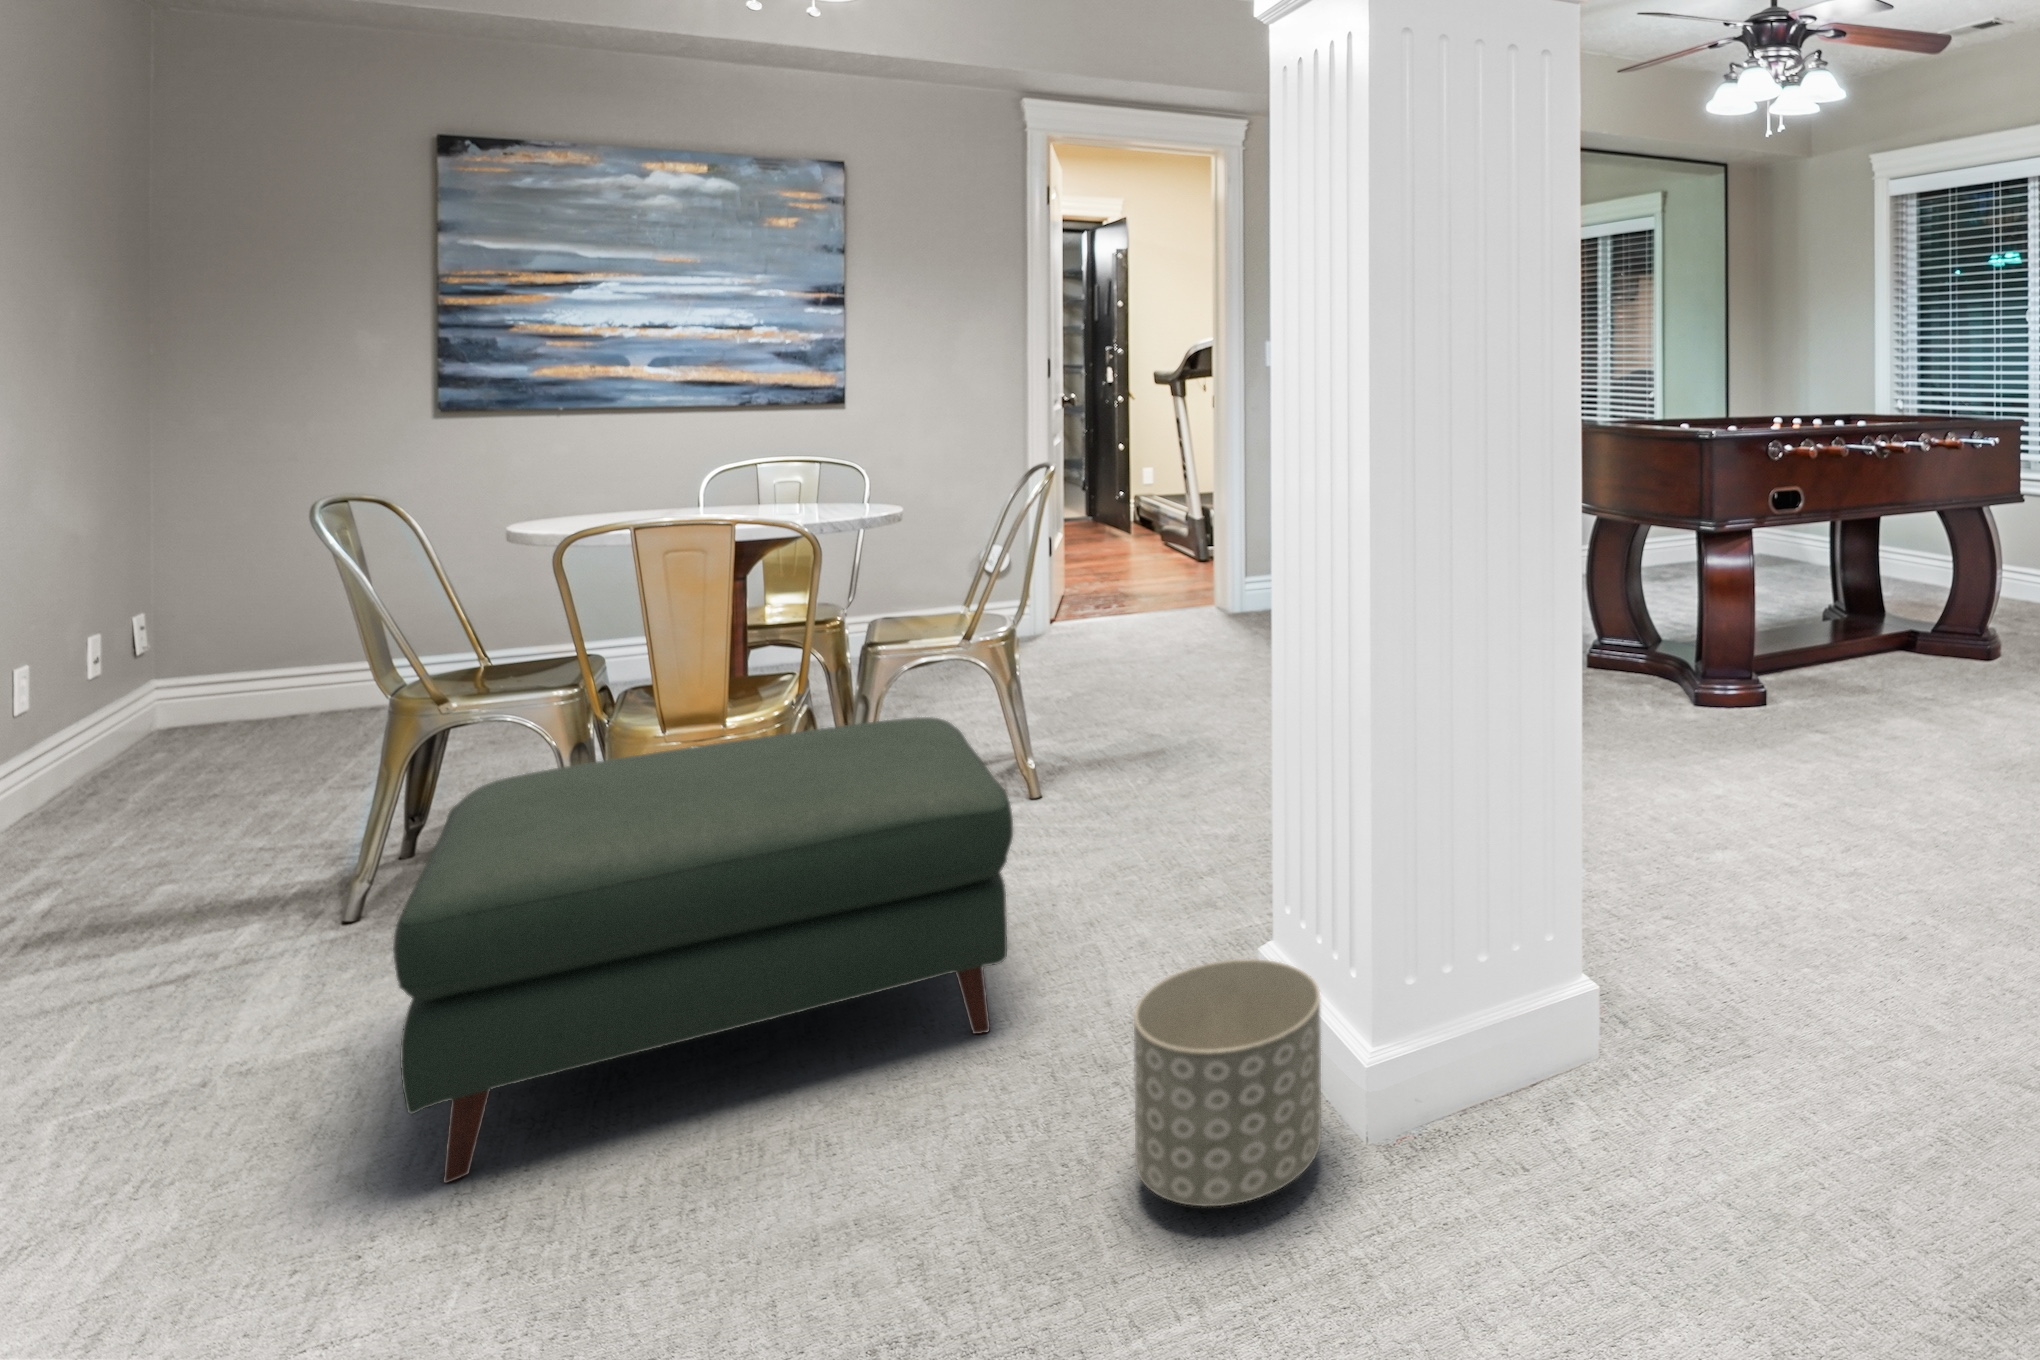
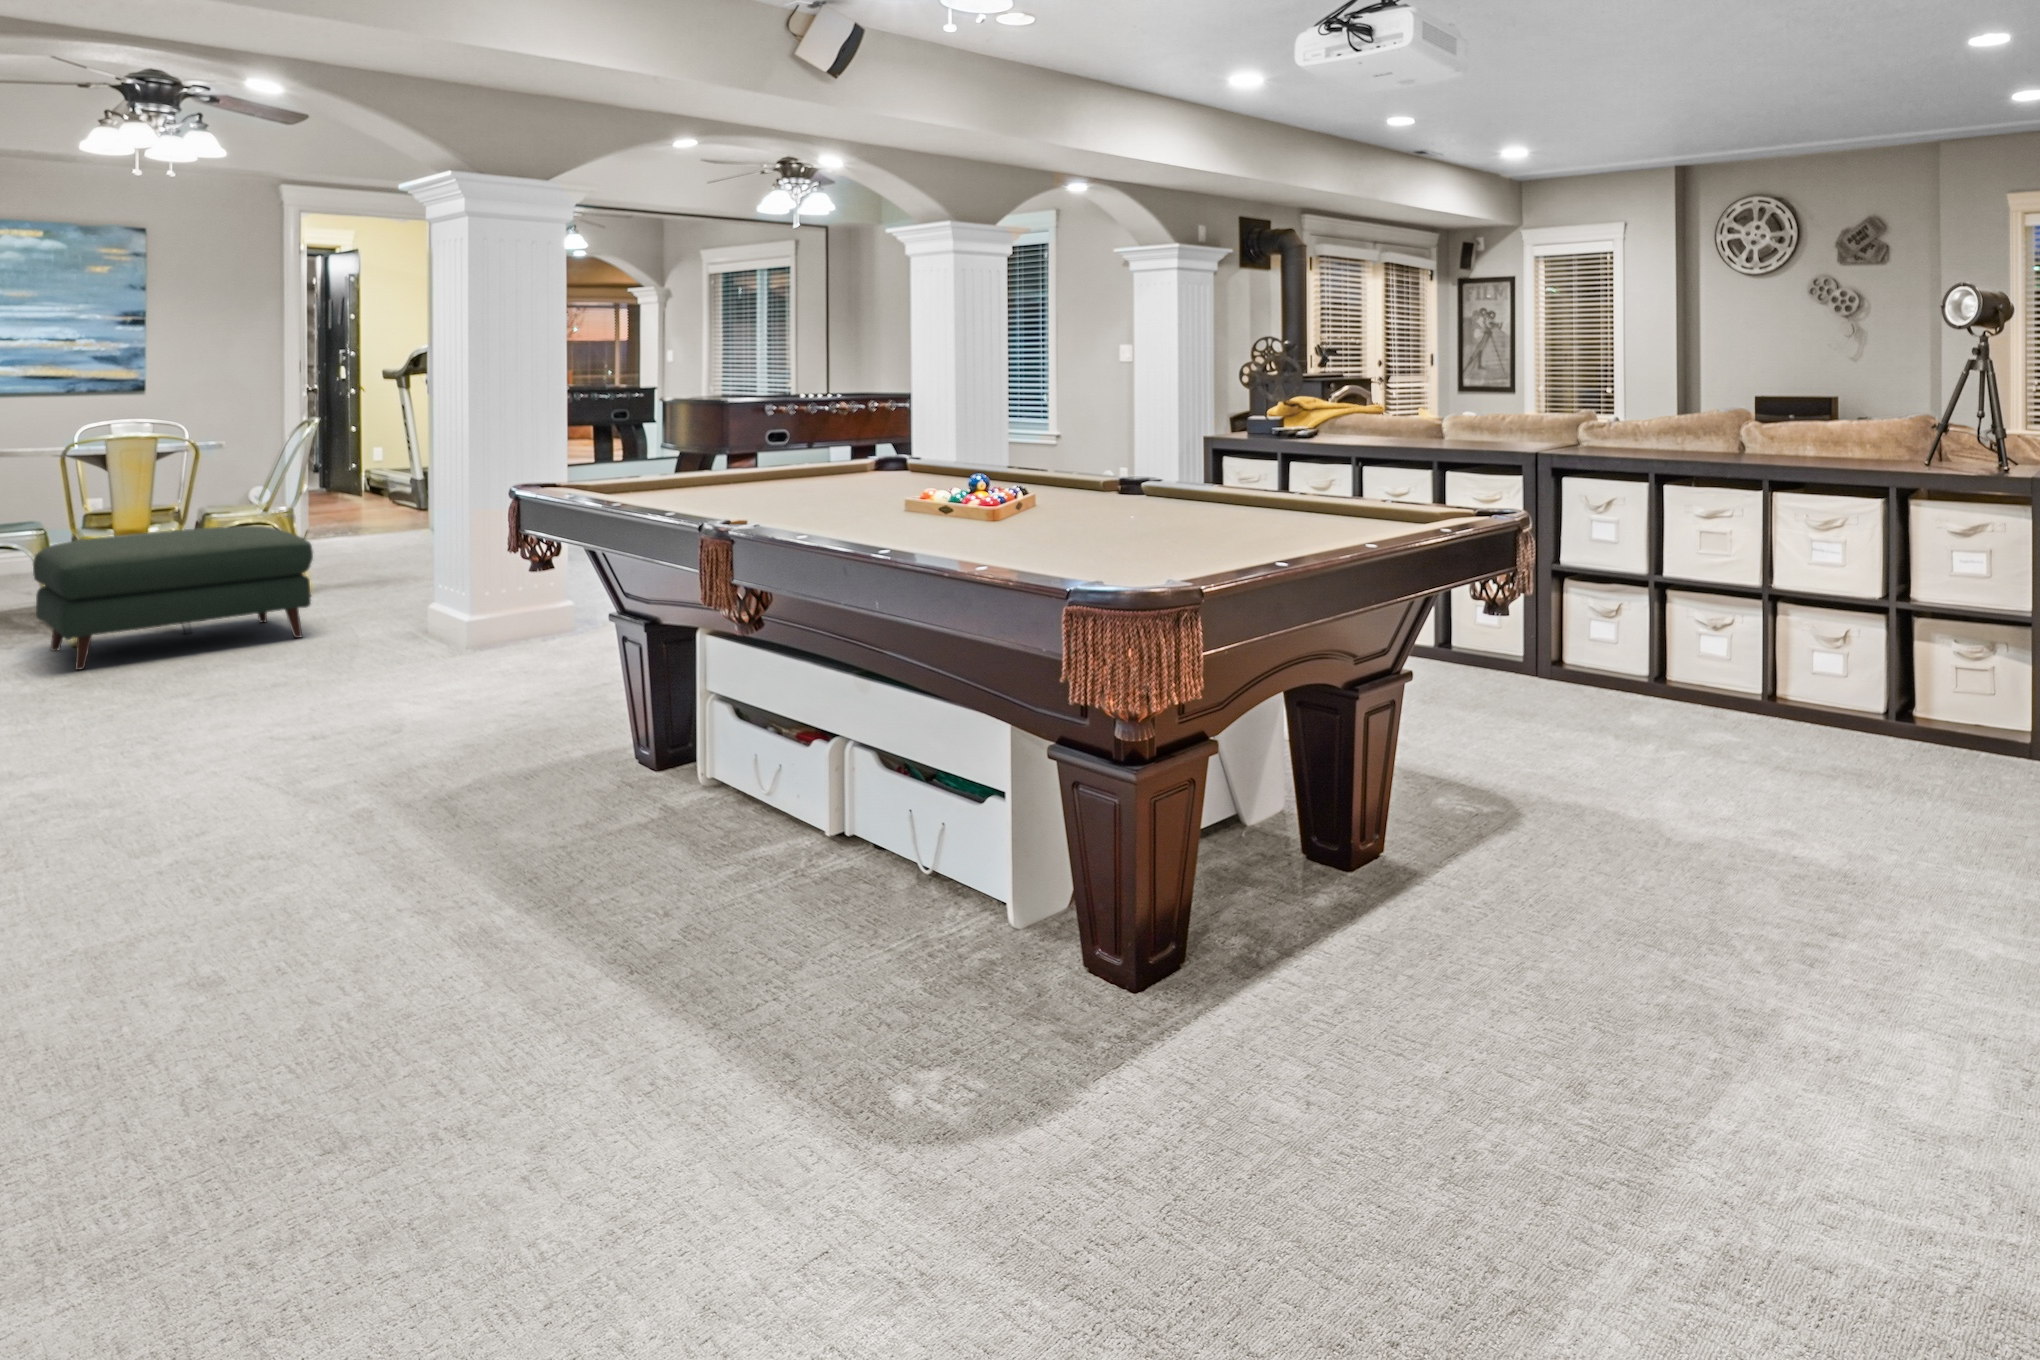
planter: present [1134,959,1321,1206] -> none [370,583,445,652]

